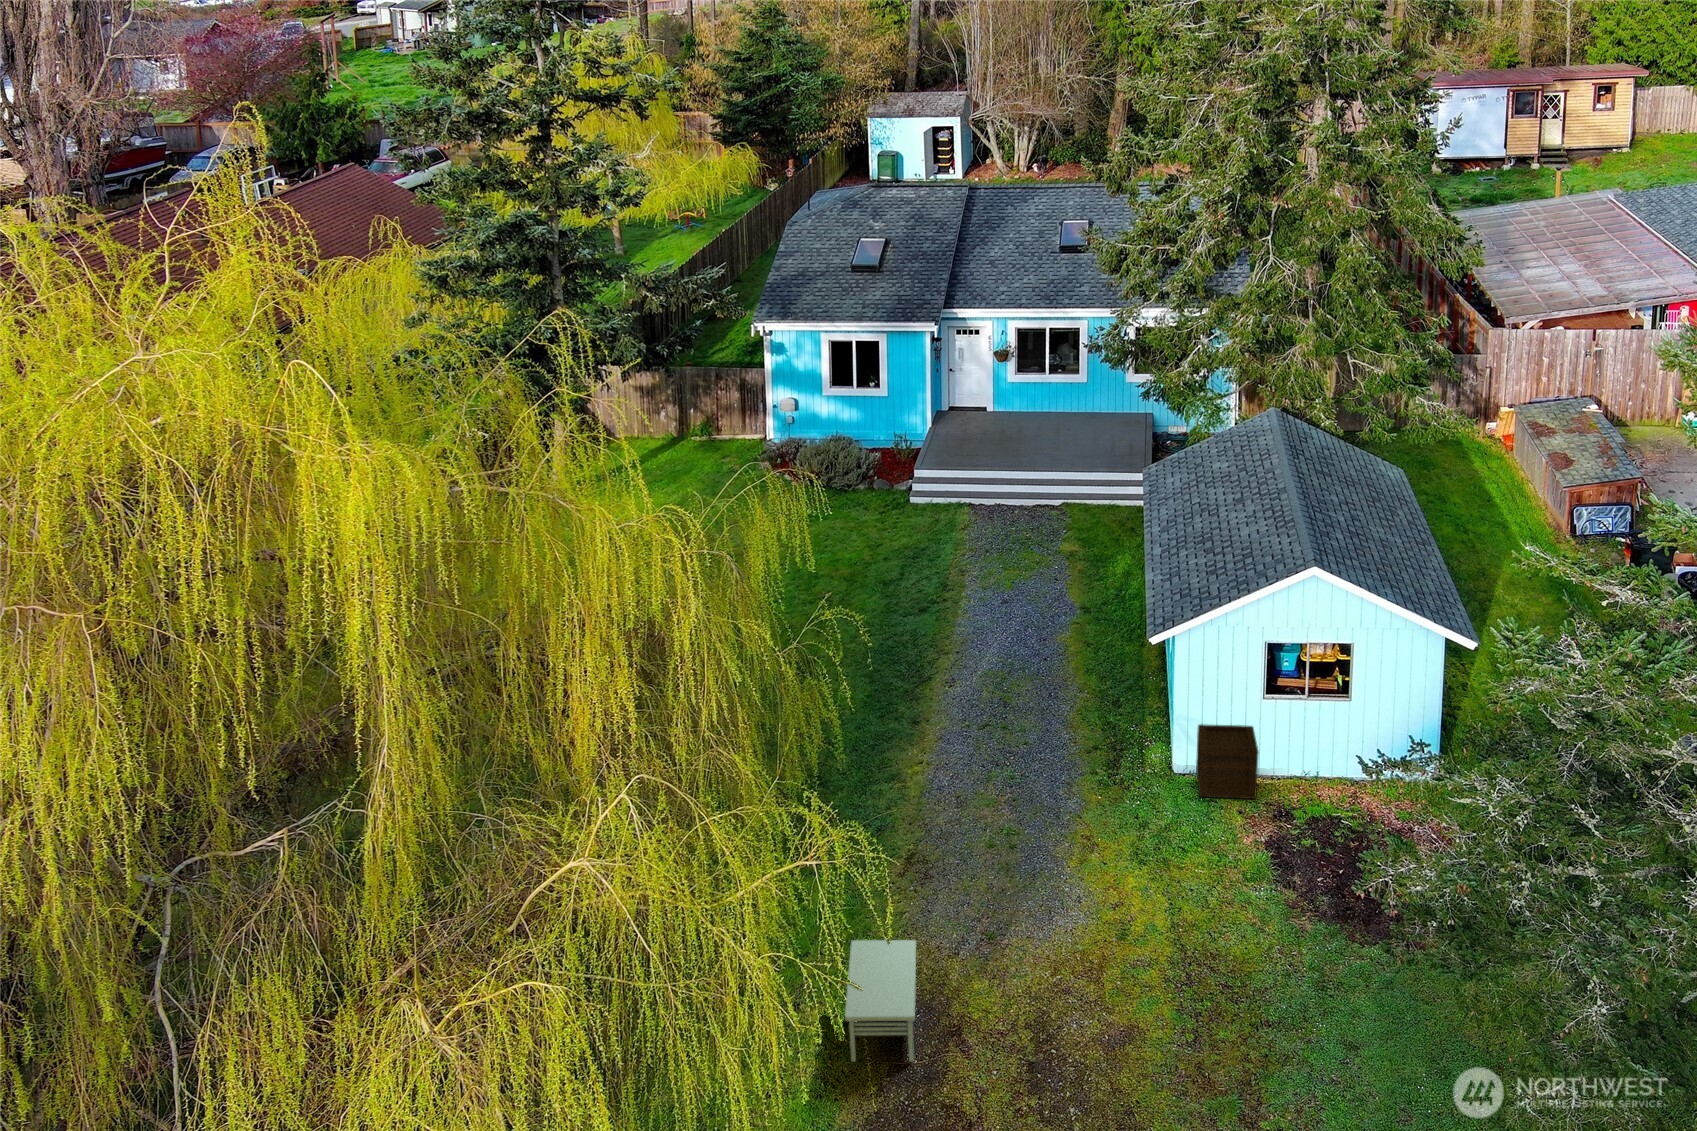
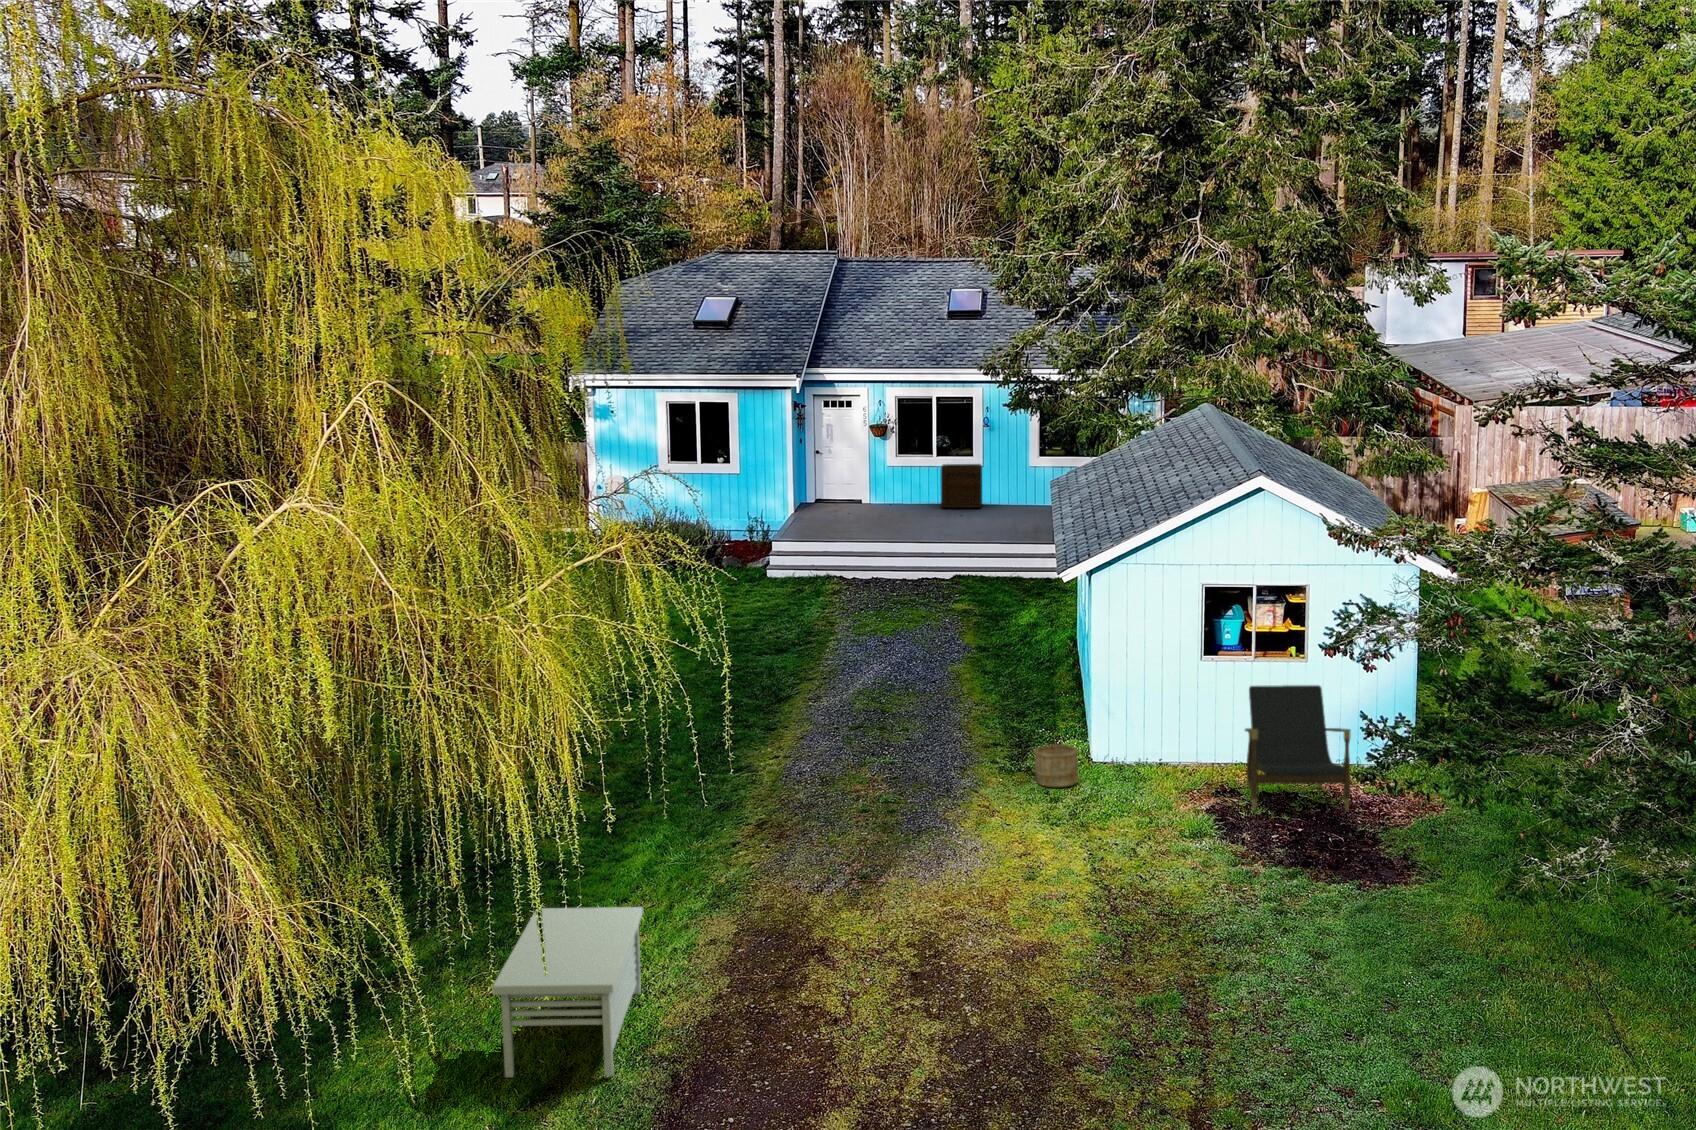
lounge chair: none [1292,710,1366,804] -> present [1245,685,1351,811]
wooden crate: present [1196,724,1259,799] -> present [940,464,982,508]
wooden bucket: none [1143,743,1175,777] -> present [1033,744,1078,787]

